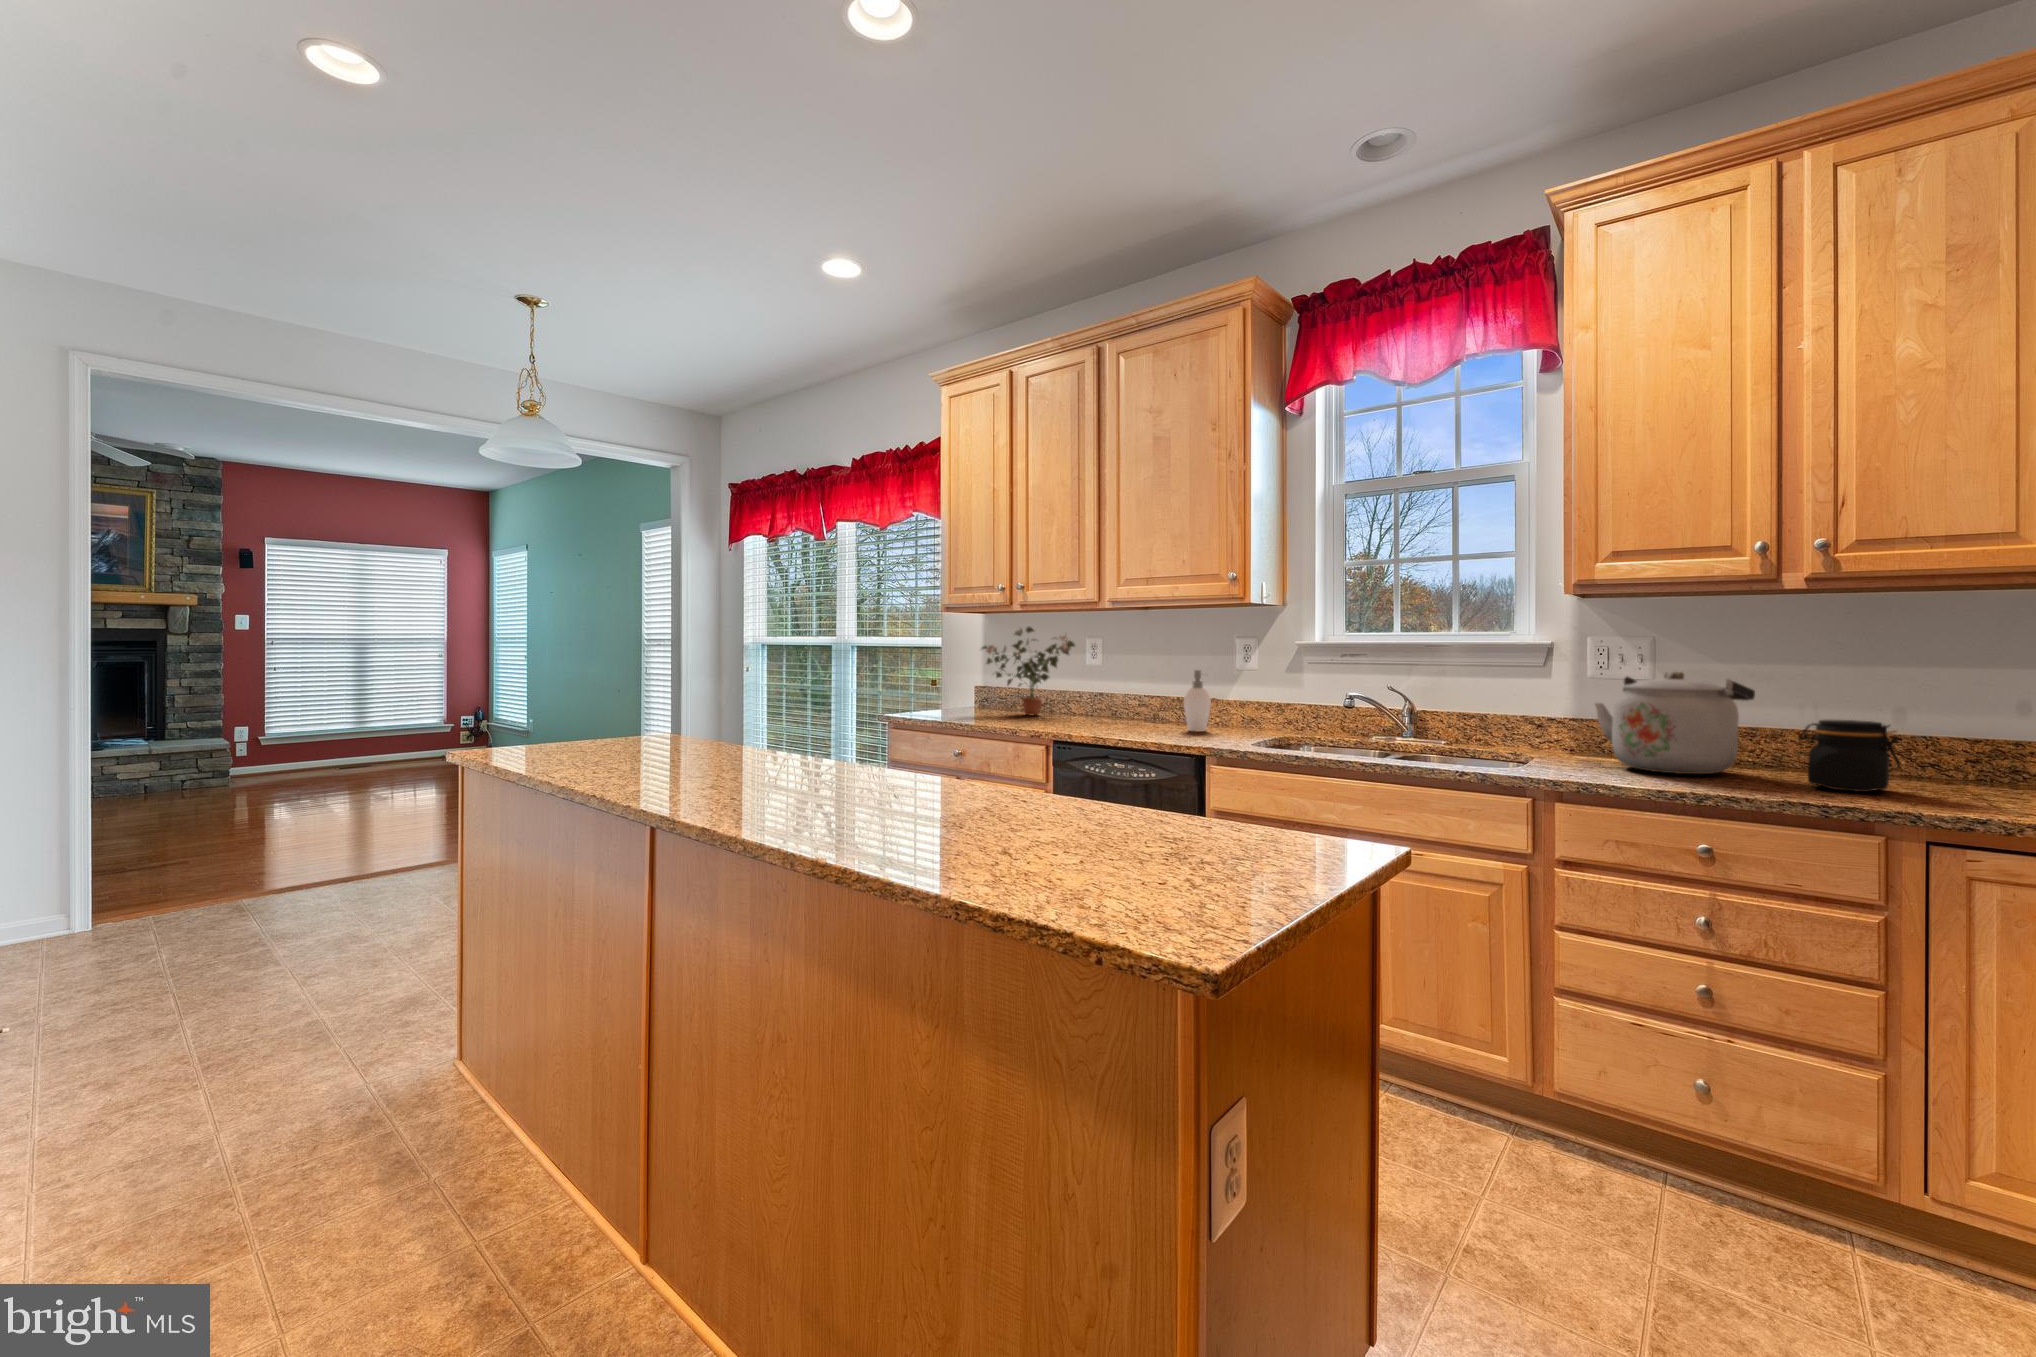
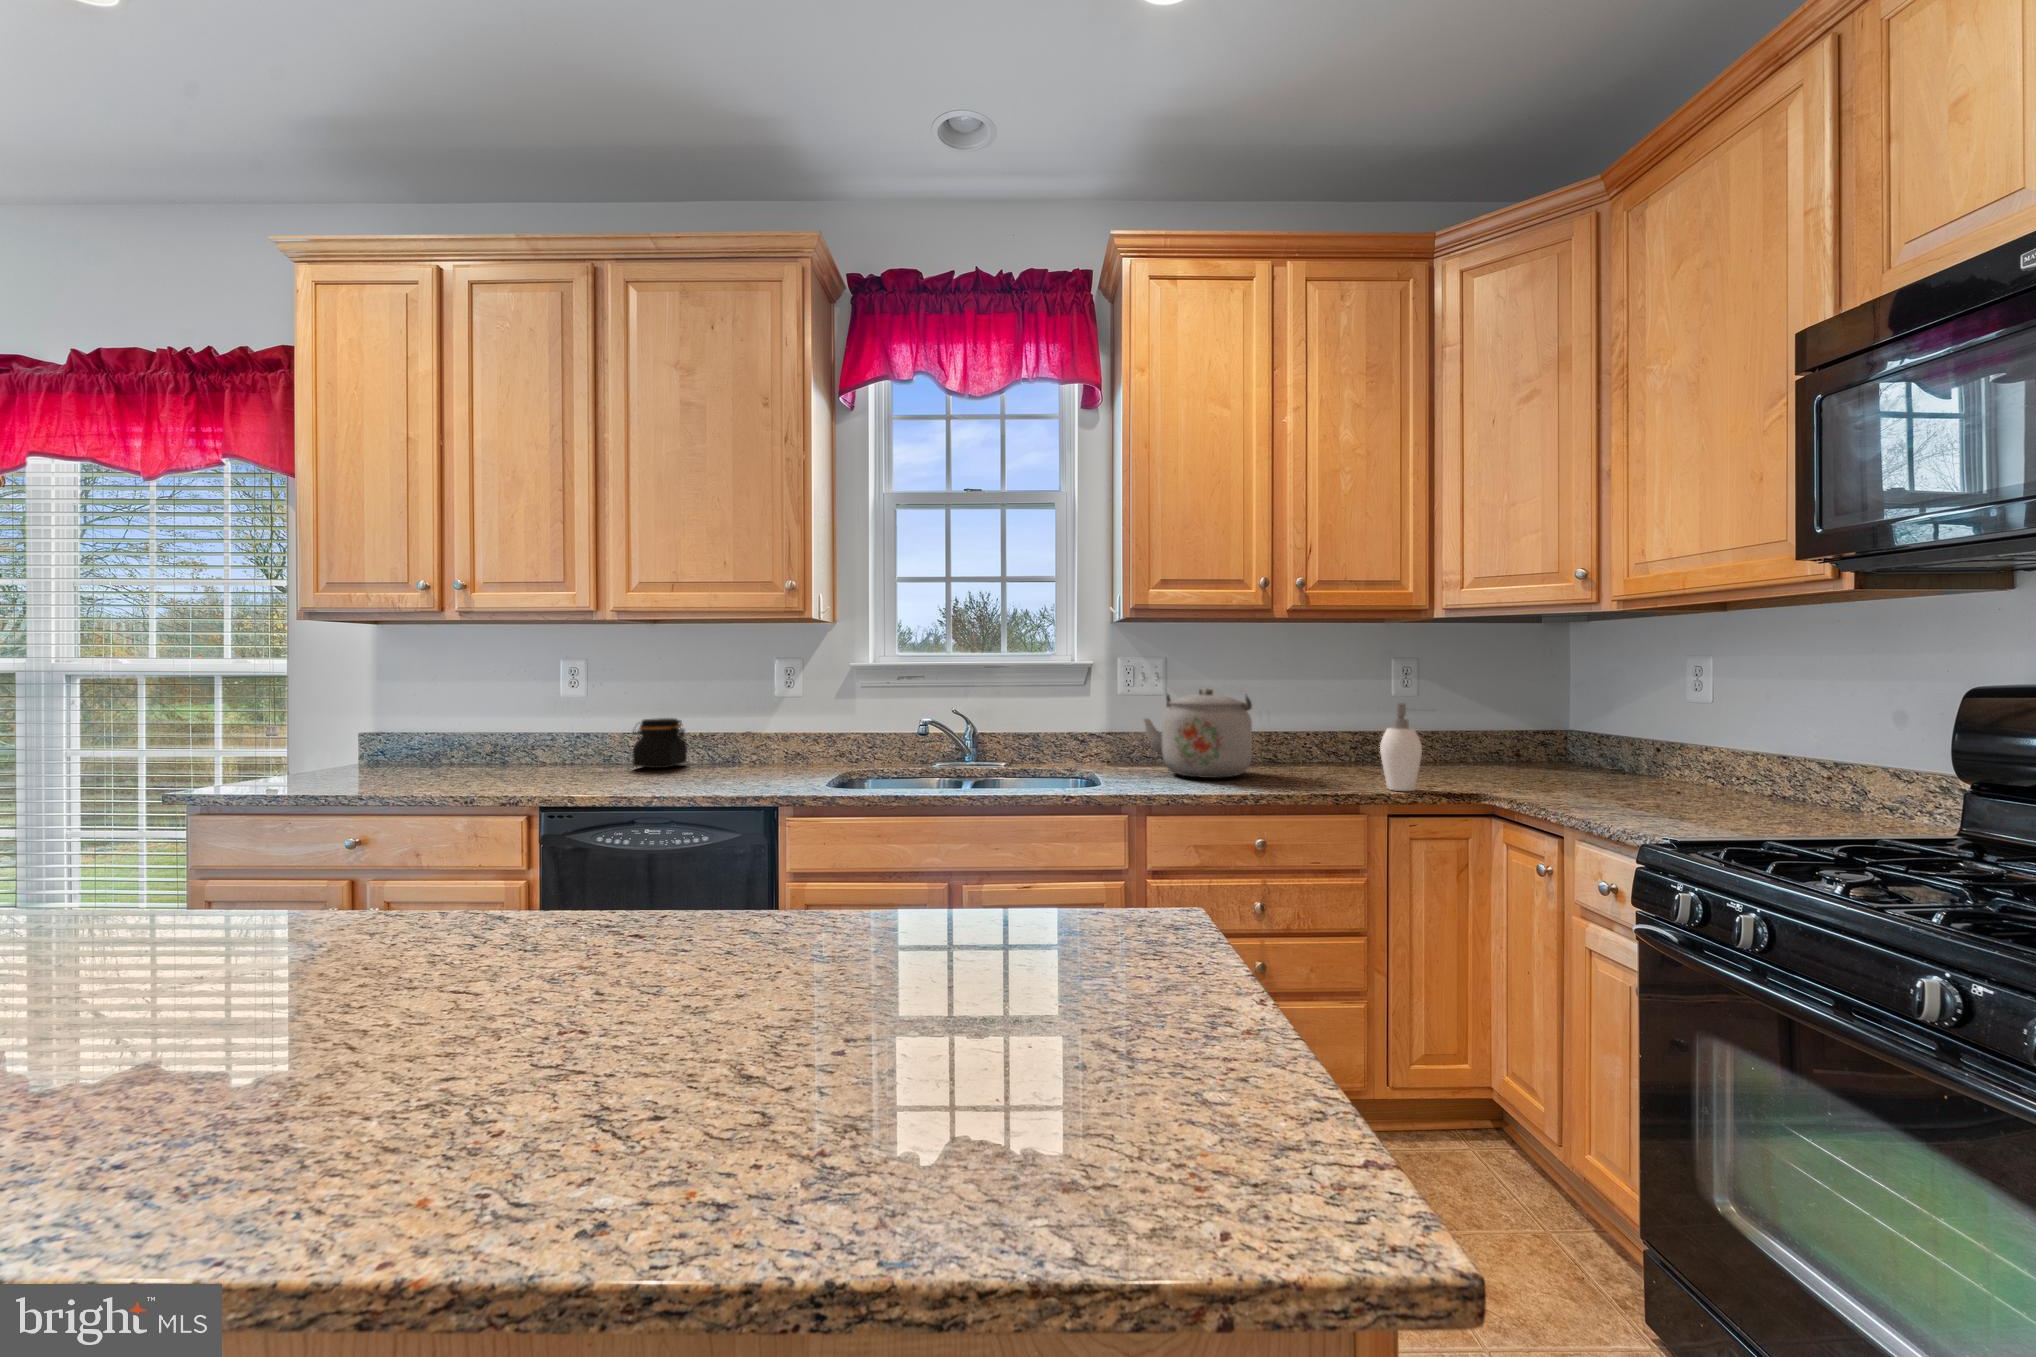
potted plant: present [982,627,1075,715] -> none [376,645,546,767]
soap dispenser: present [1184,670,1211,732] -> present [1380,703,1433,791]
jar: present [1798,720,1901,792] -> present [632,718,687,768]

